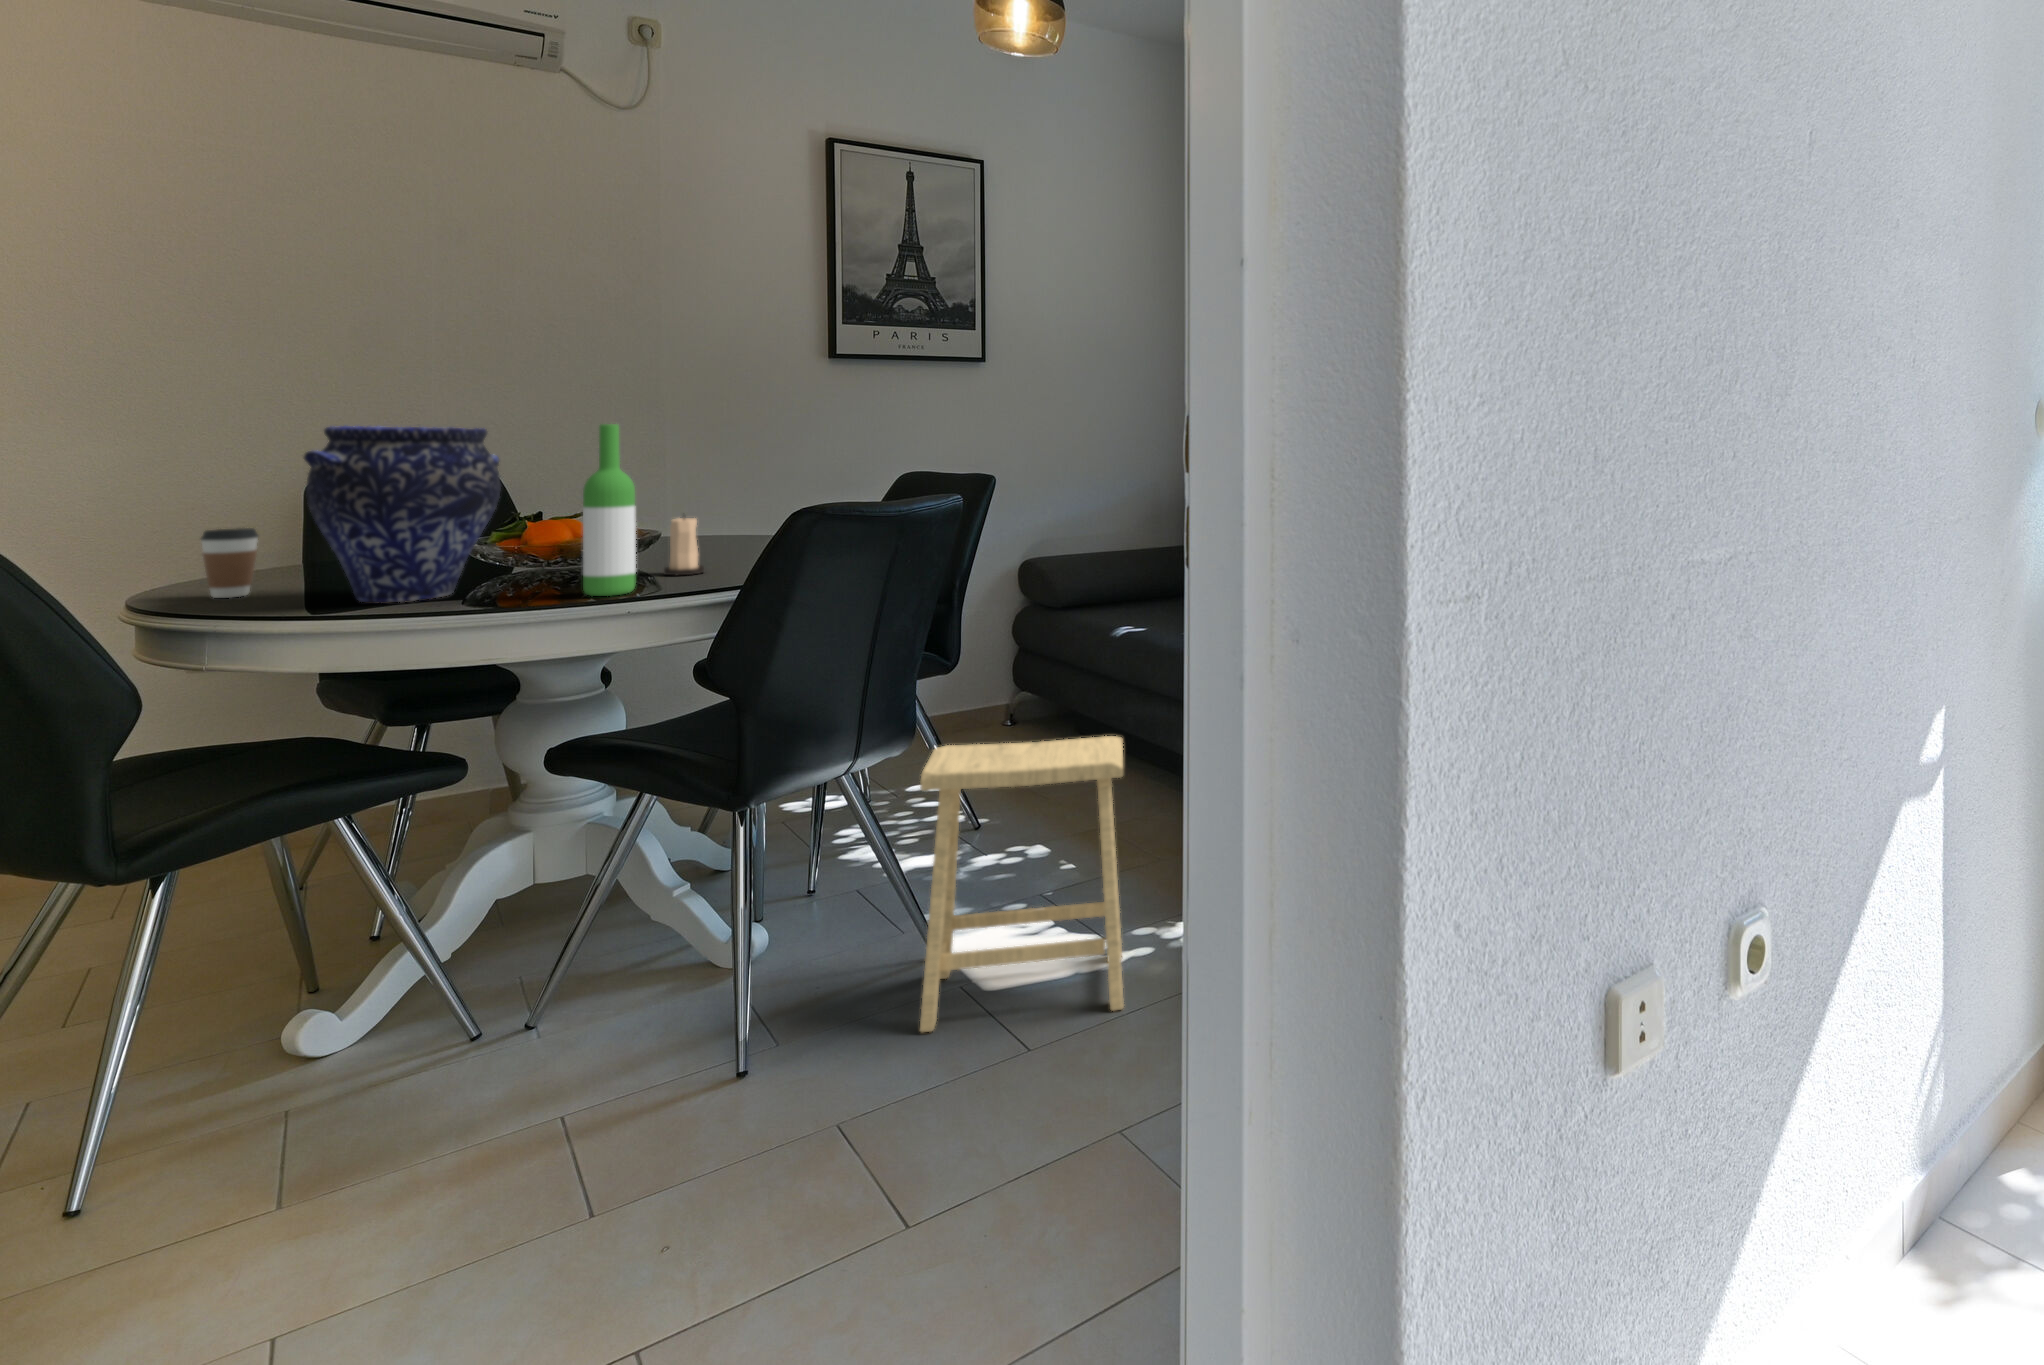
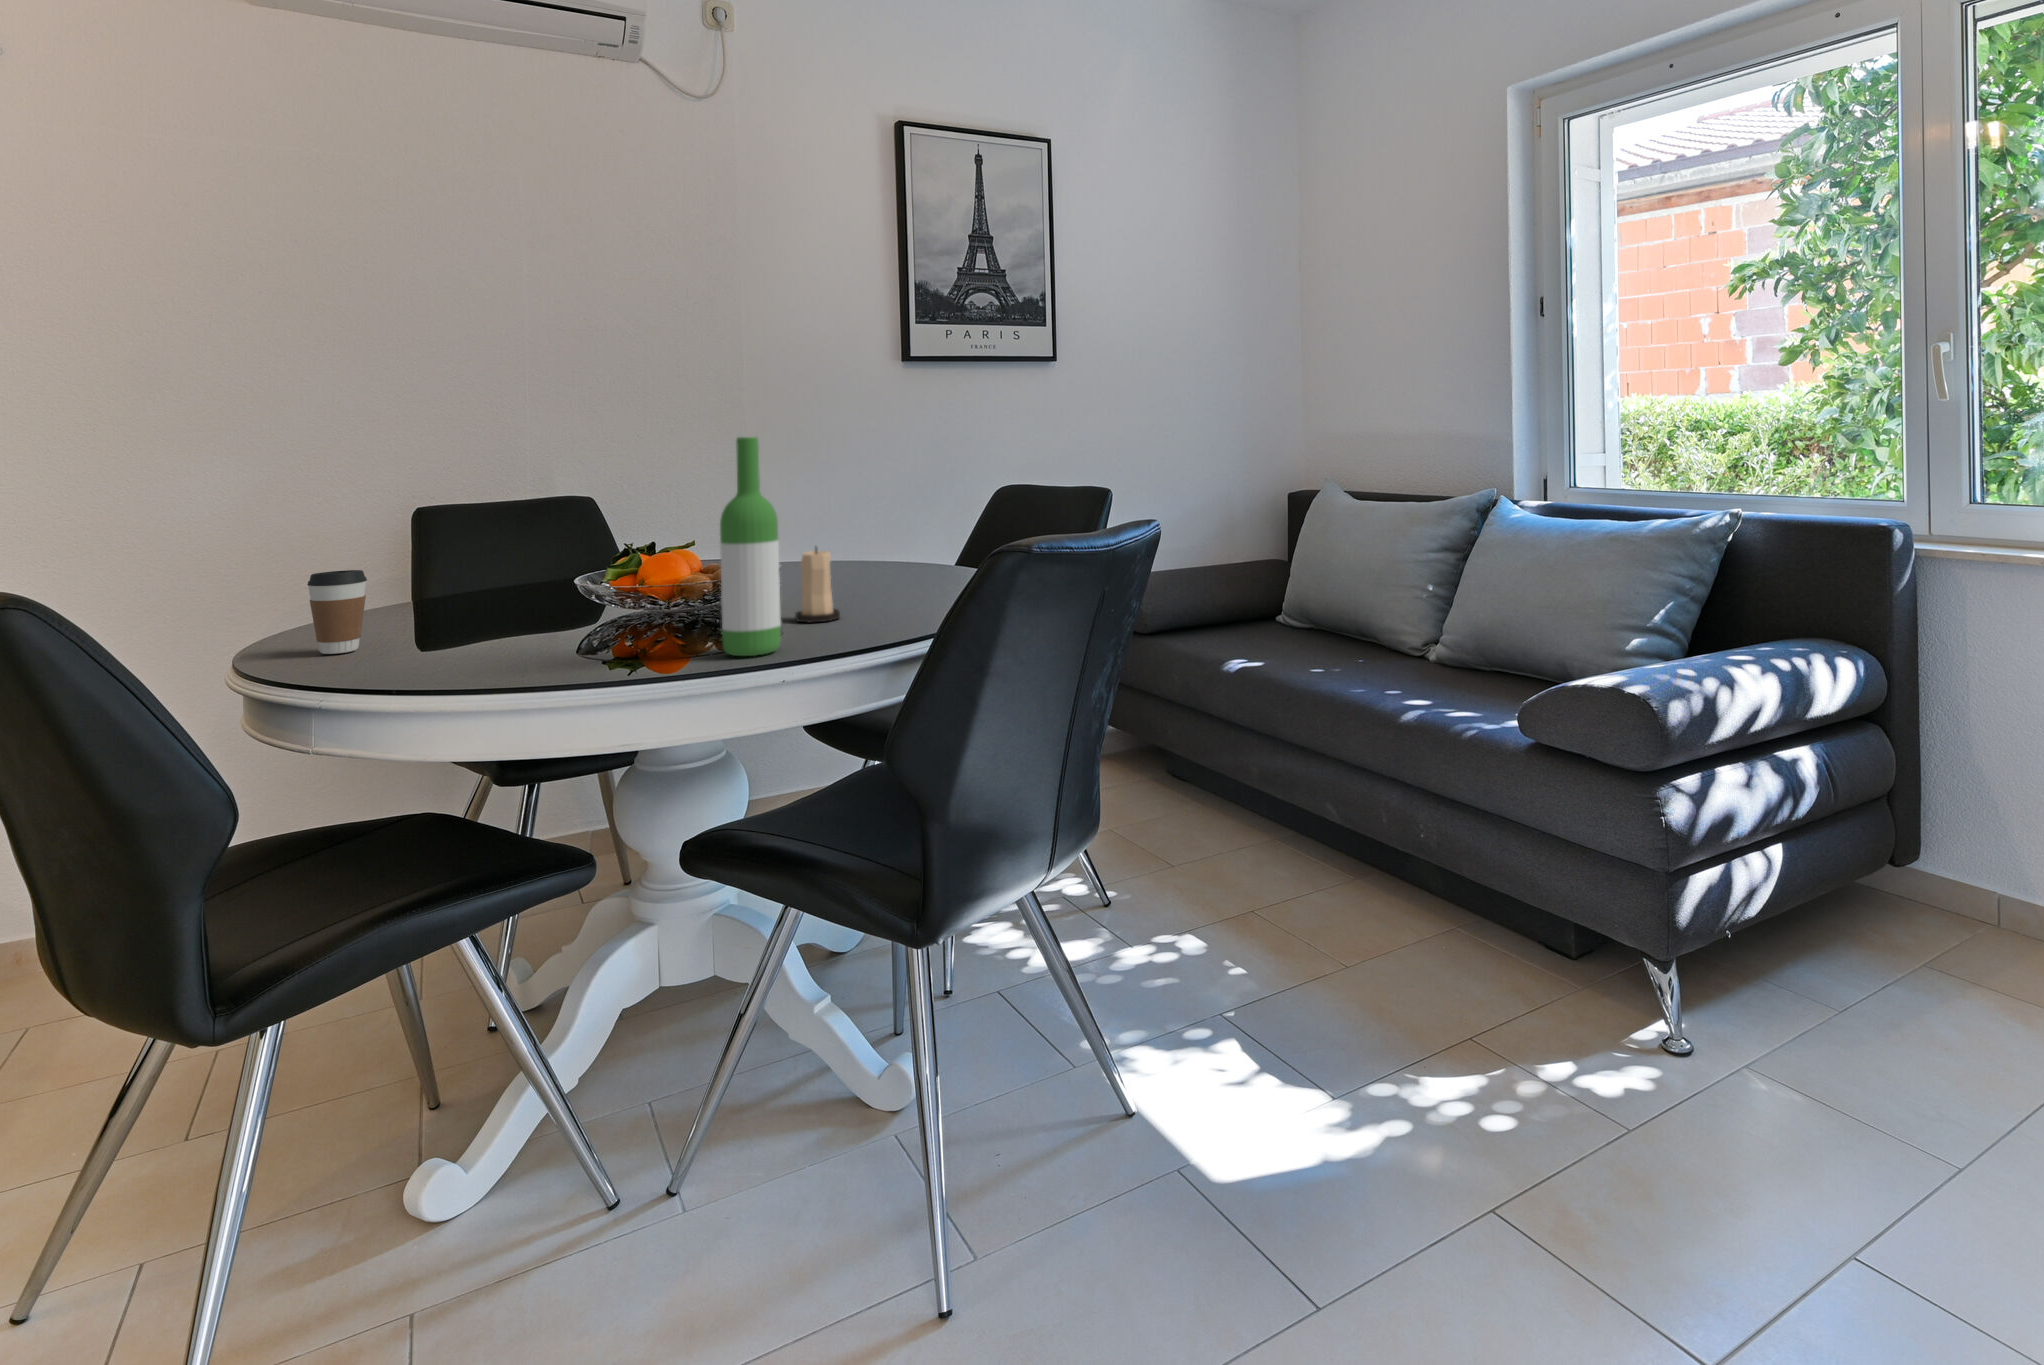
vase: present [304,426,501,602] -> none [413,446,622,665]
footstool: present [920,736,1123,1032] -> none [1134,839,1416,1252]

